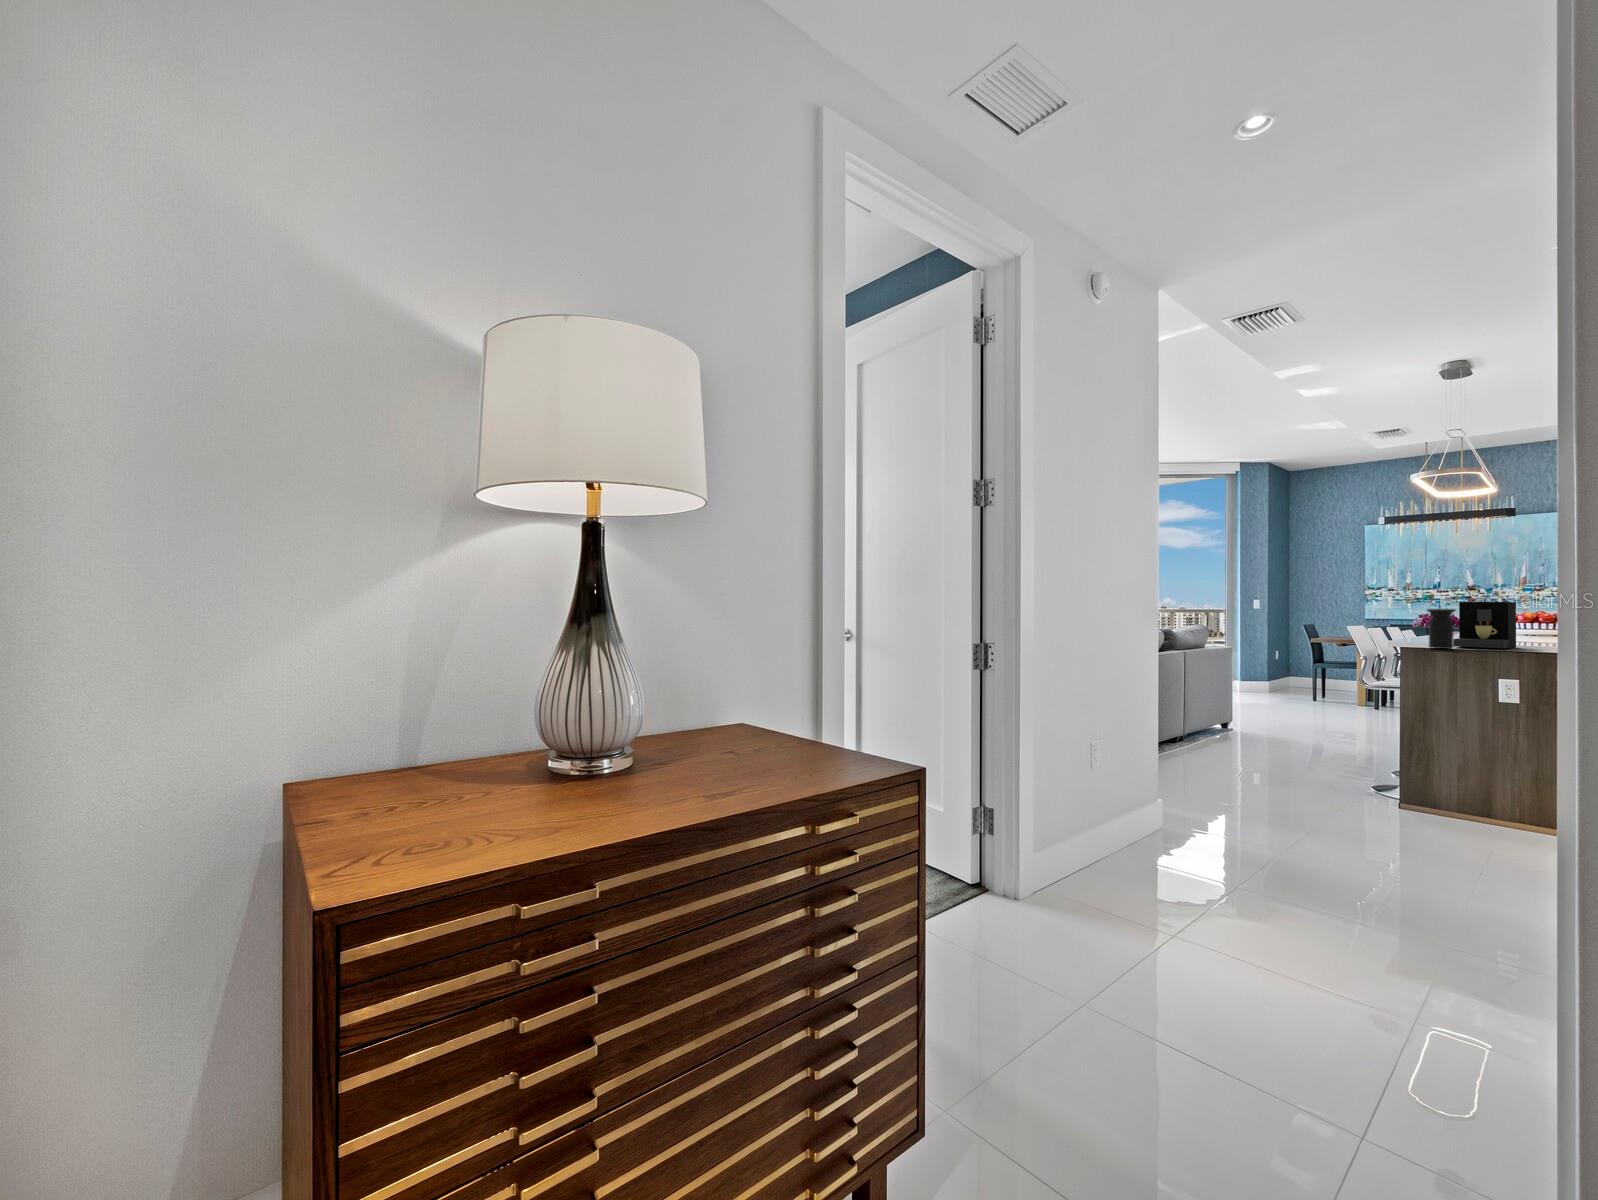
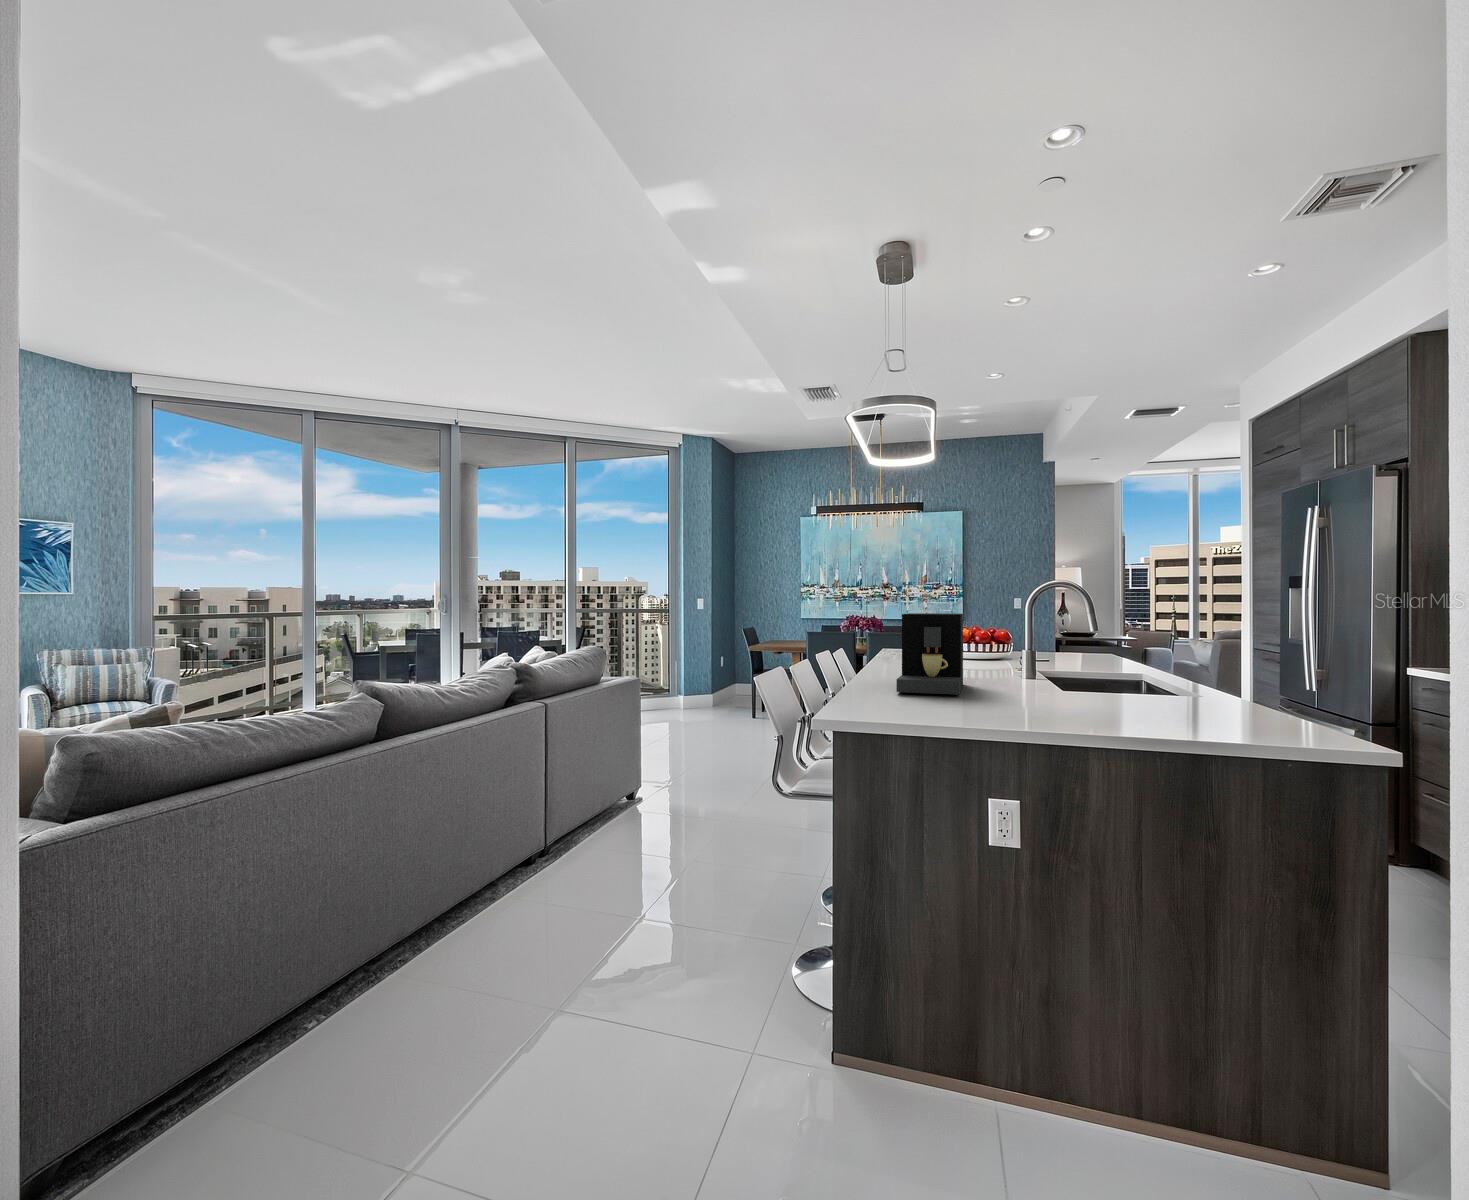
vase: present [1427,609,1455,649] -> none [863,629,903,704]

